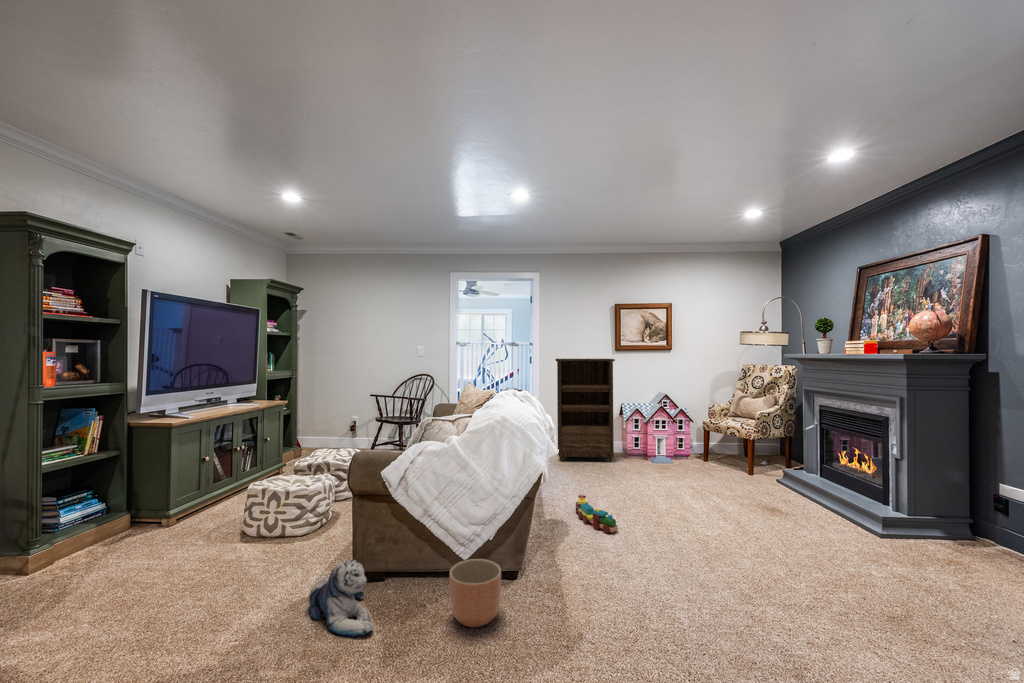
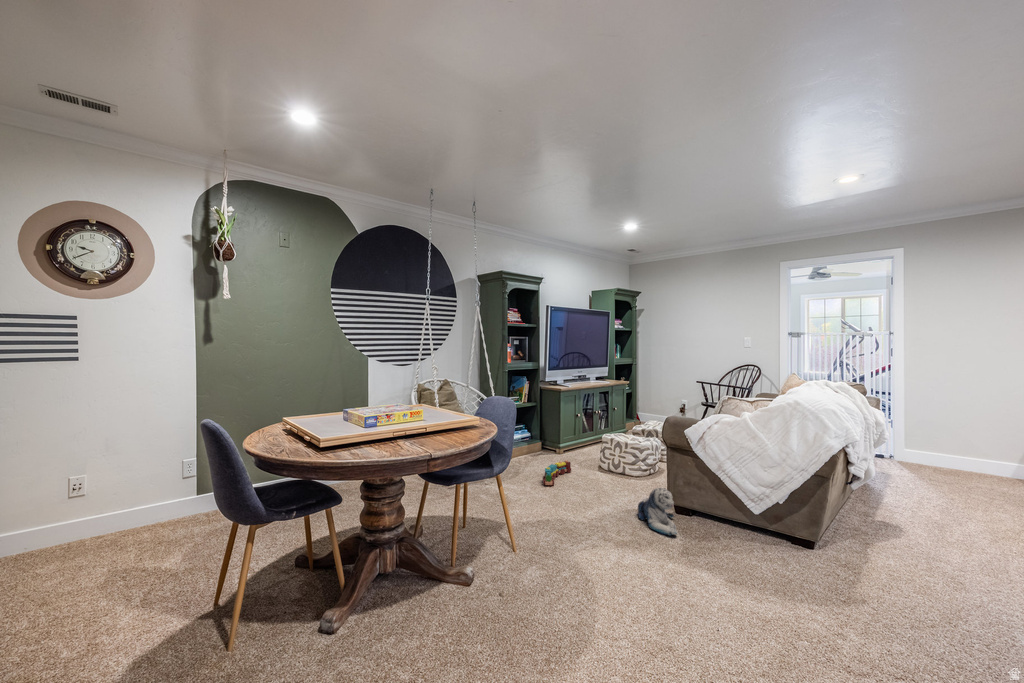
bookshelf: present [555,359,615,462] -> none [913,355,1013,486]
toy train: present [576,495,618,533] -> present [543,460,571,485]
planter: present [450,559,501,627] -> none [734,510,779,559]

